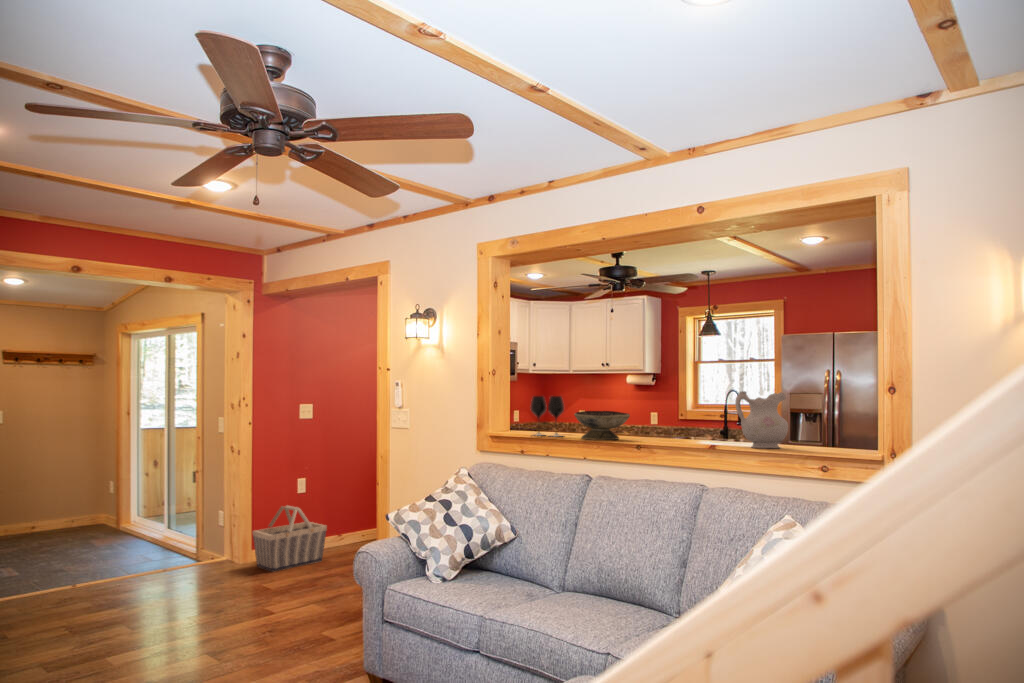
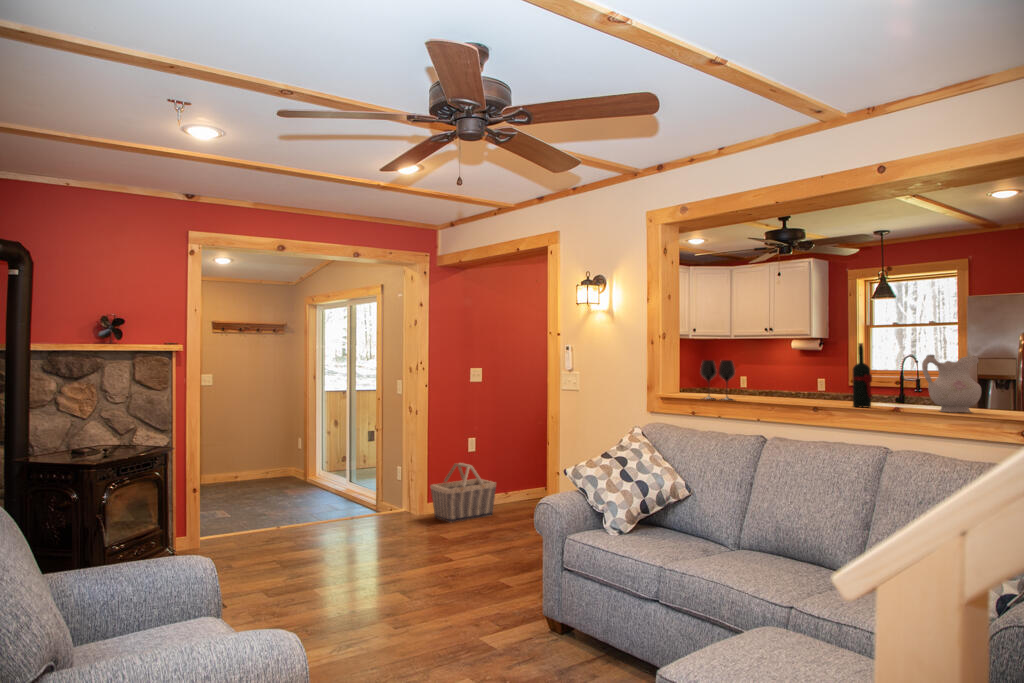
wine bottle: none [673,380,692,444] -> present [853,343,872,407]
decorative bowl: present [574,411,630,440] -> none [747,375,805,403]

